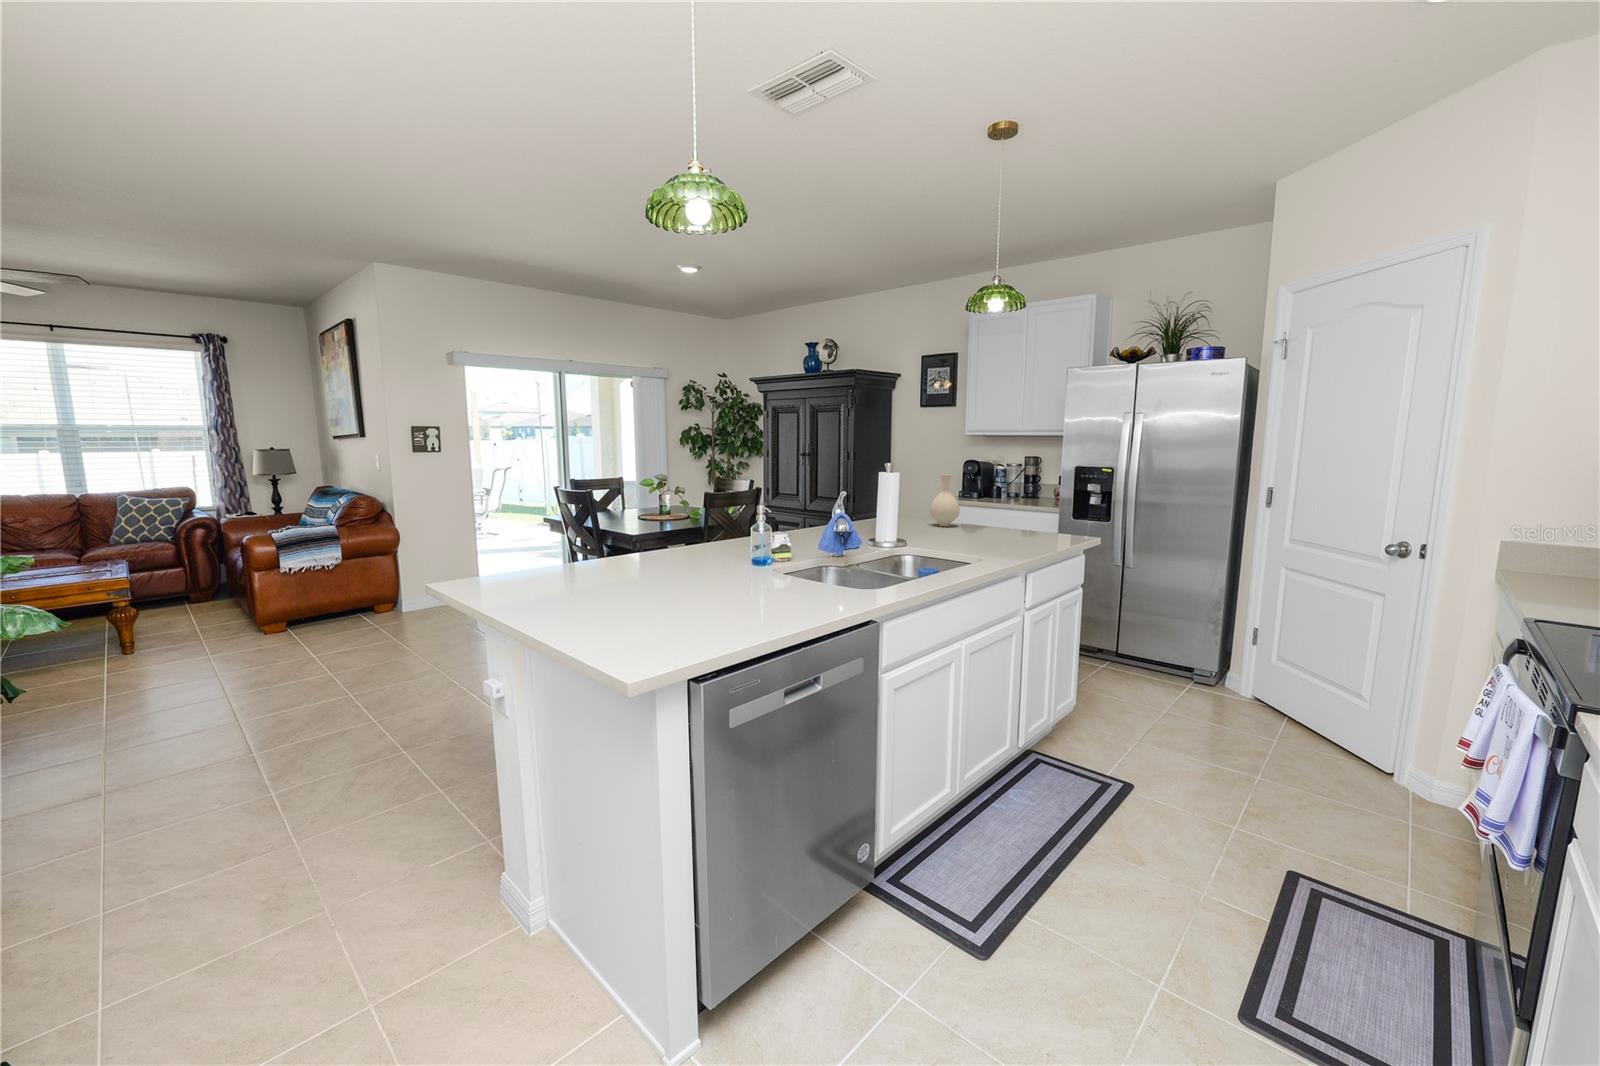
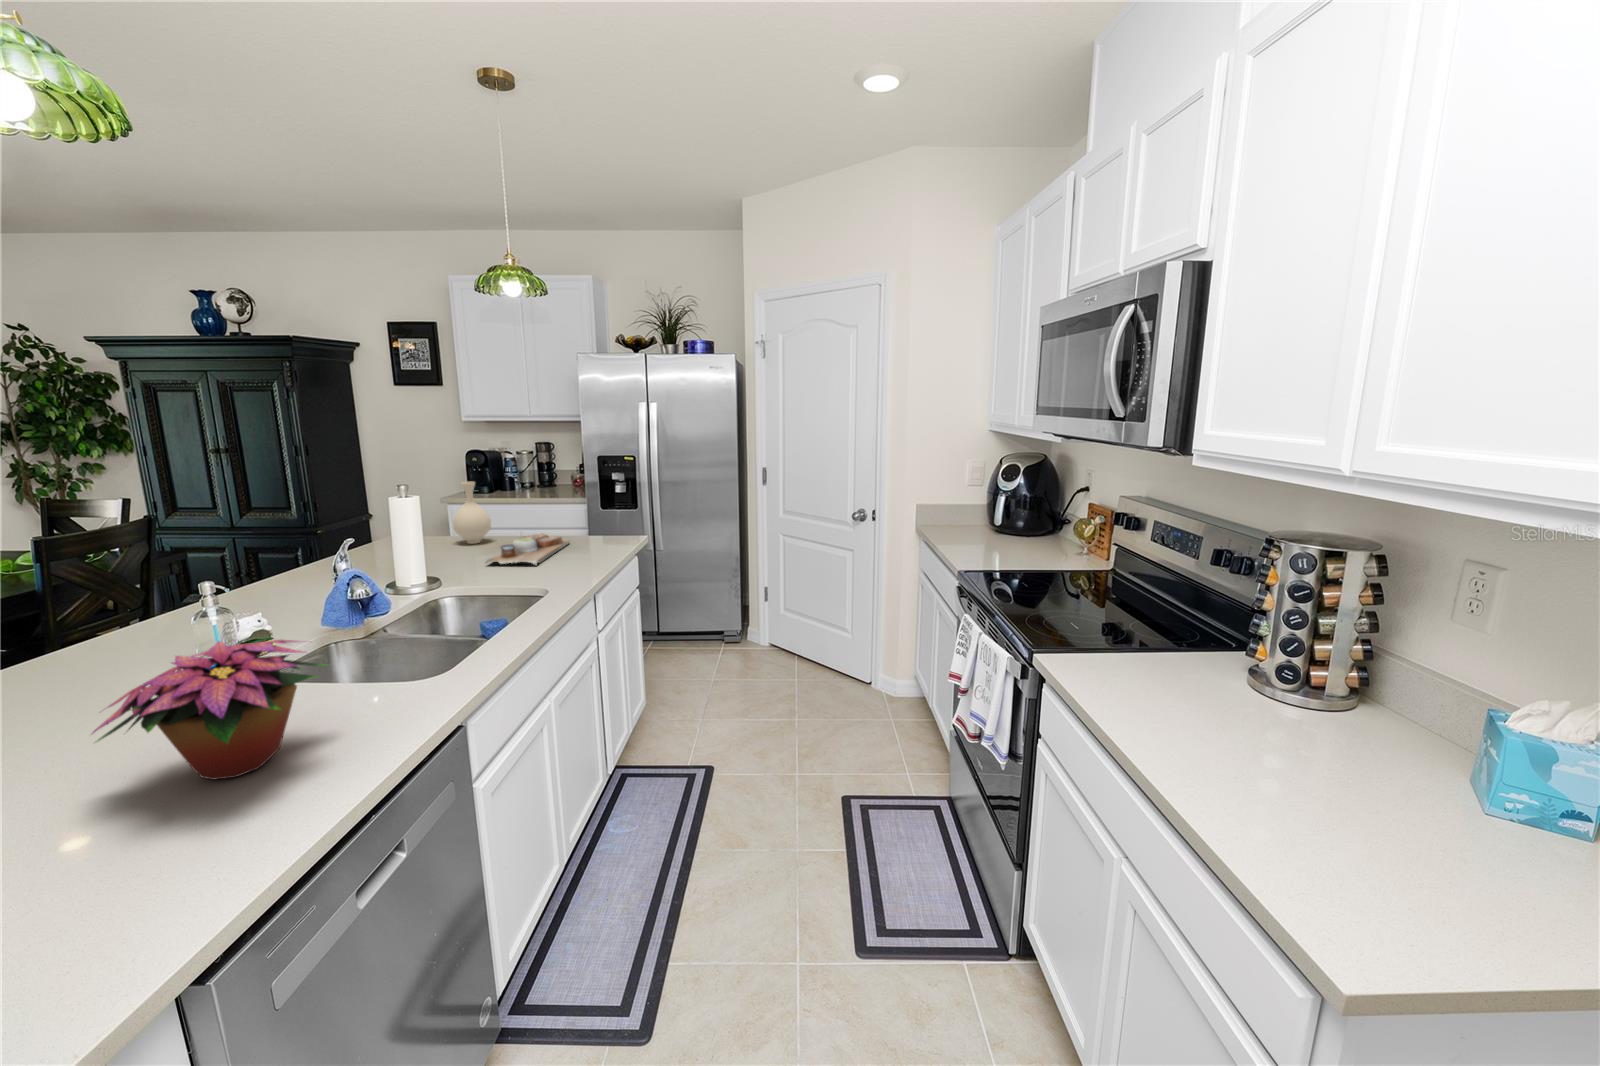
flower arrangement: none [691,523,810,606] -> present [93,640,325,780]
cutting board: none [943,523,1022,545] -> present [487,533,570,565]

